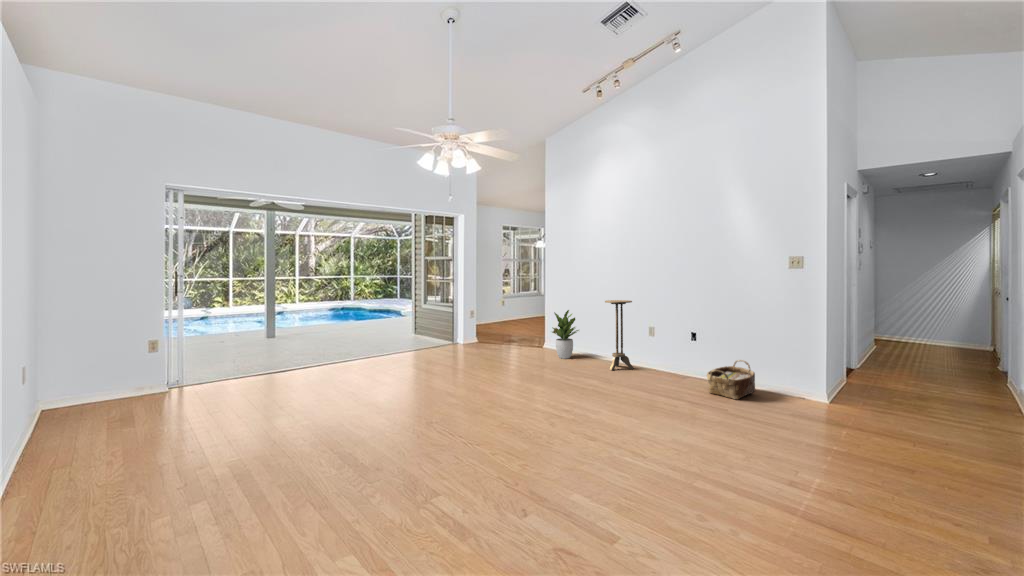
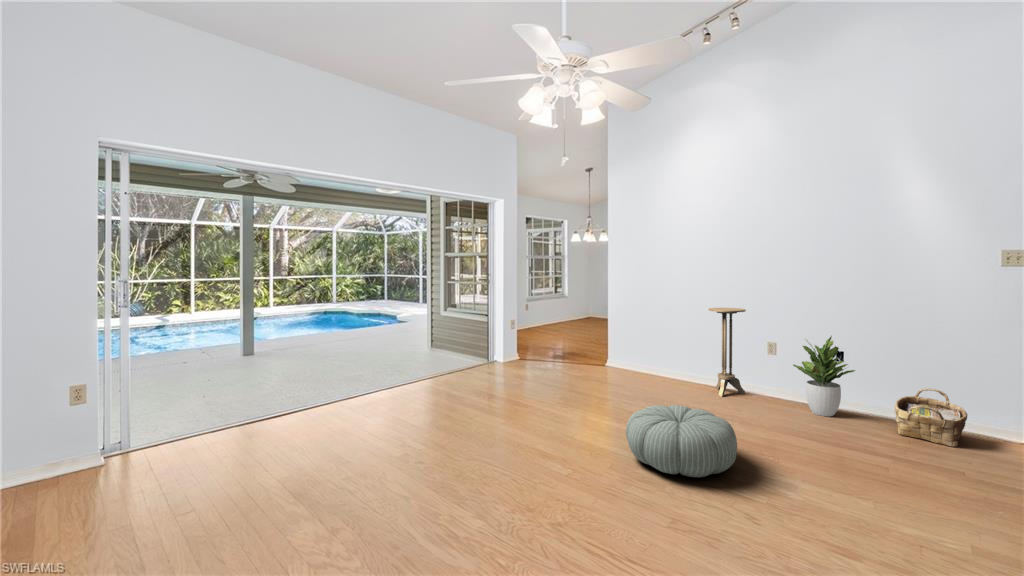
potted plant: present [552,310,579,359] -> present [793,336,856,416]
pouf: none [490,365,562,406] -> present [626,405,737,477]

